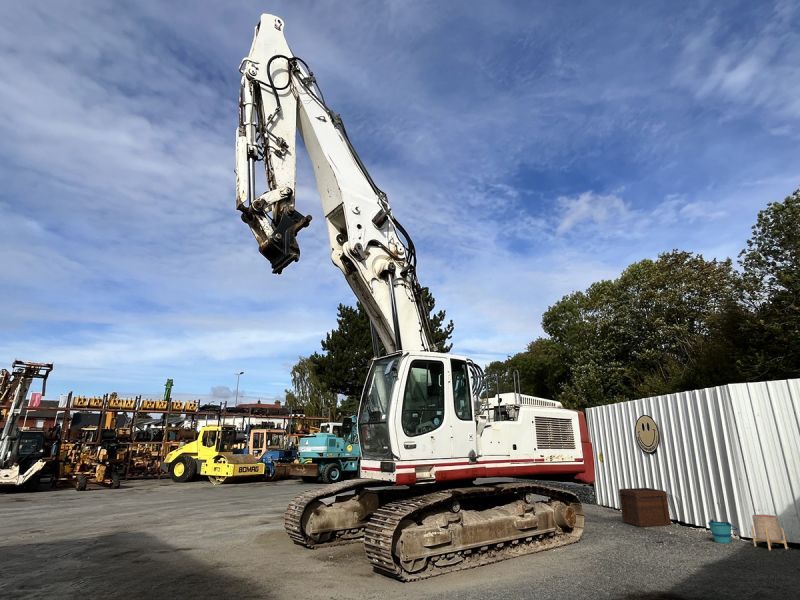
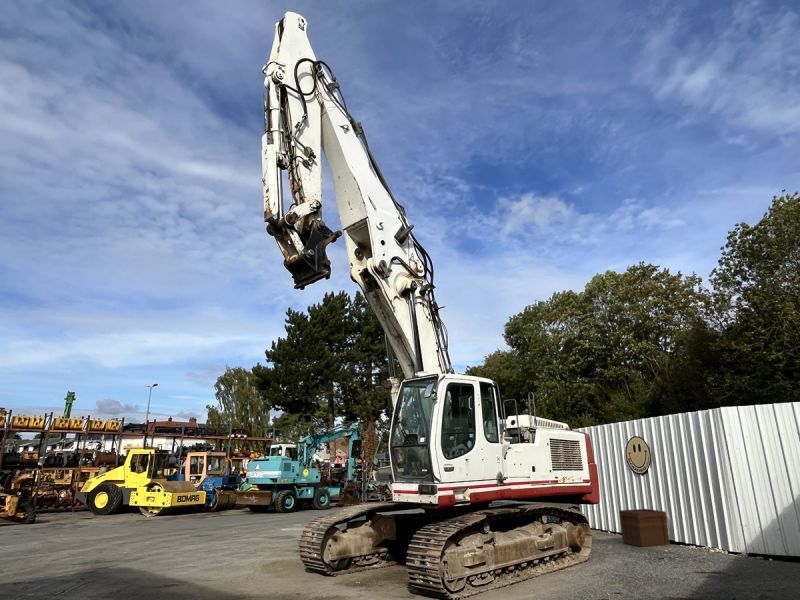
planter: present [751,515,787,550] -> none [751,530,783,563]
bucket: present [708,519,737,543] -> none [711,537,738,558]

